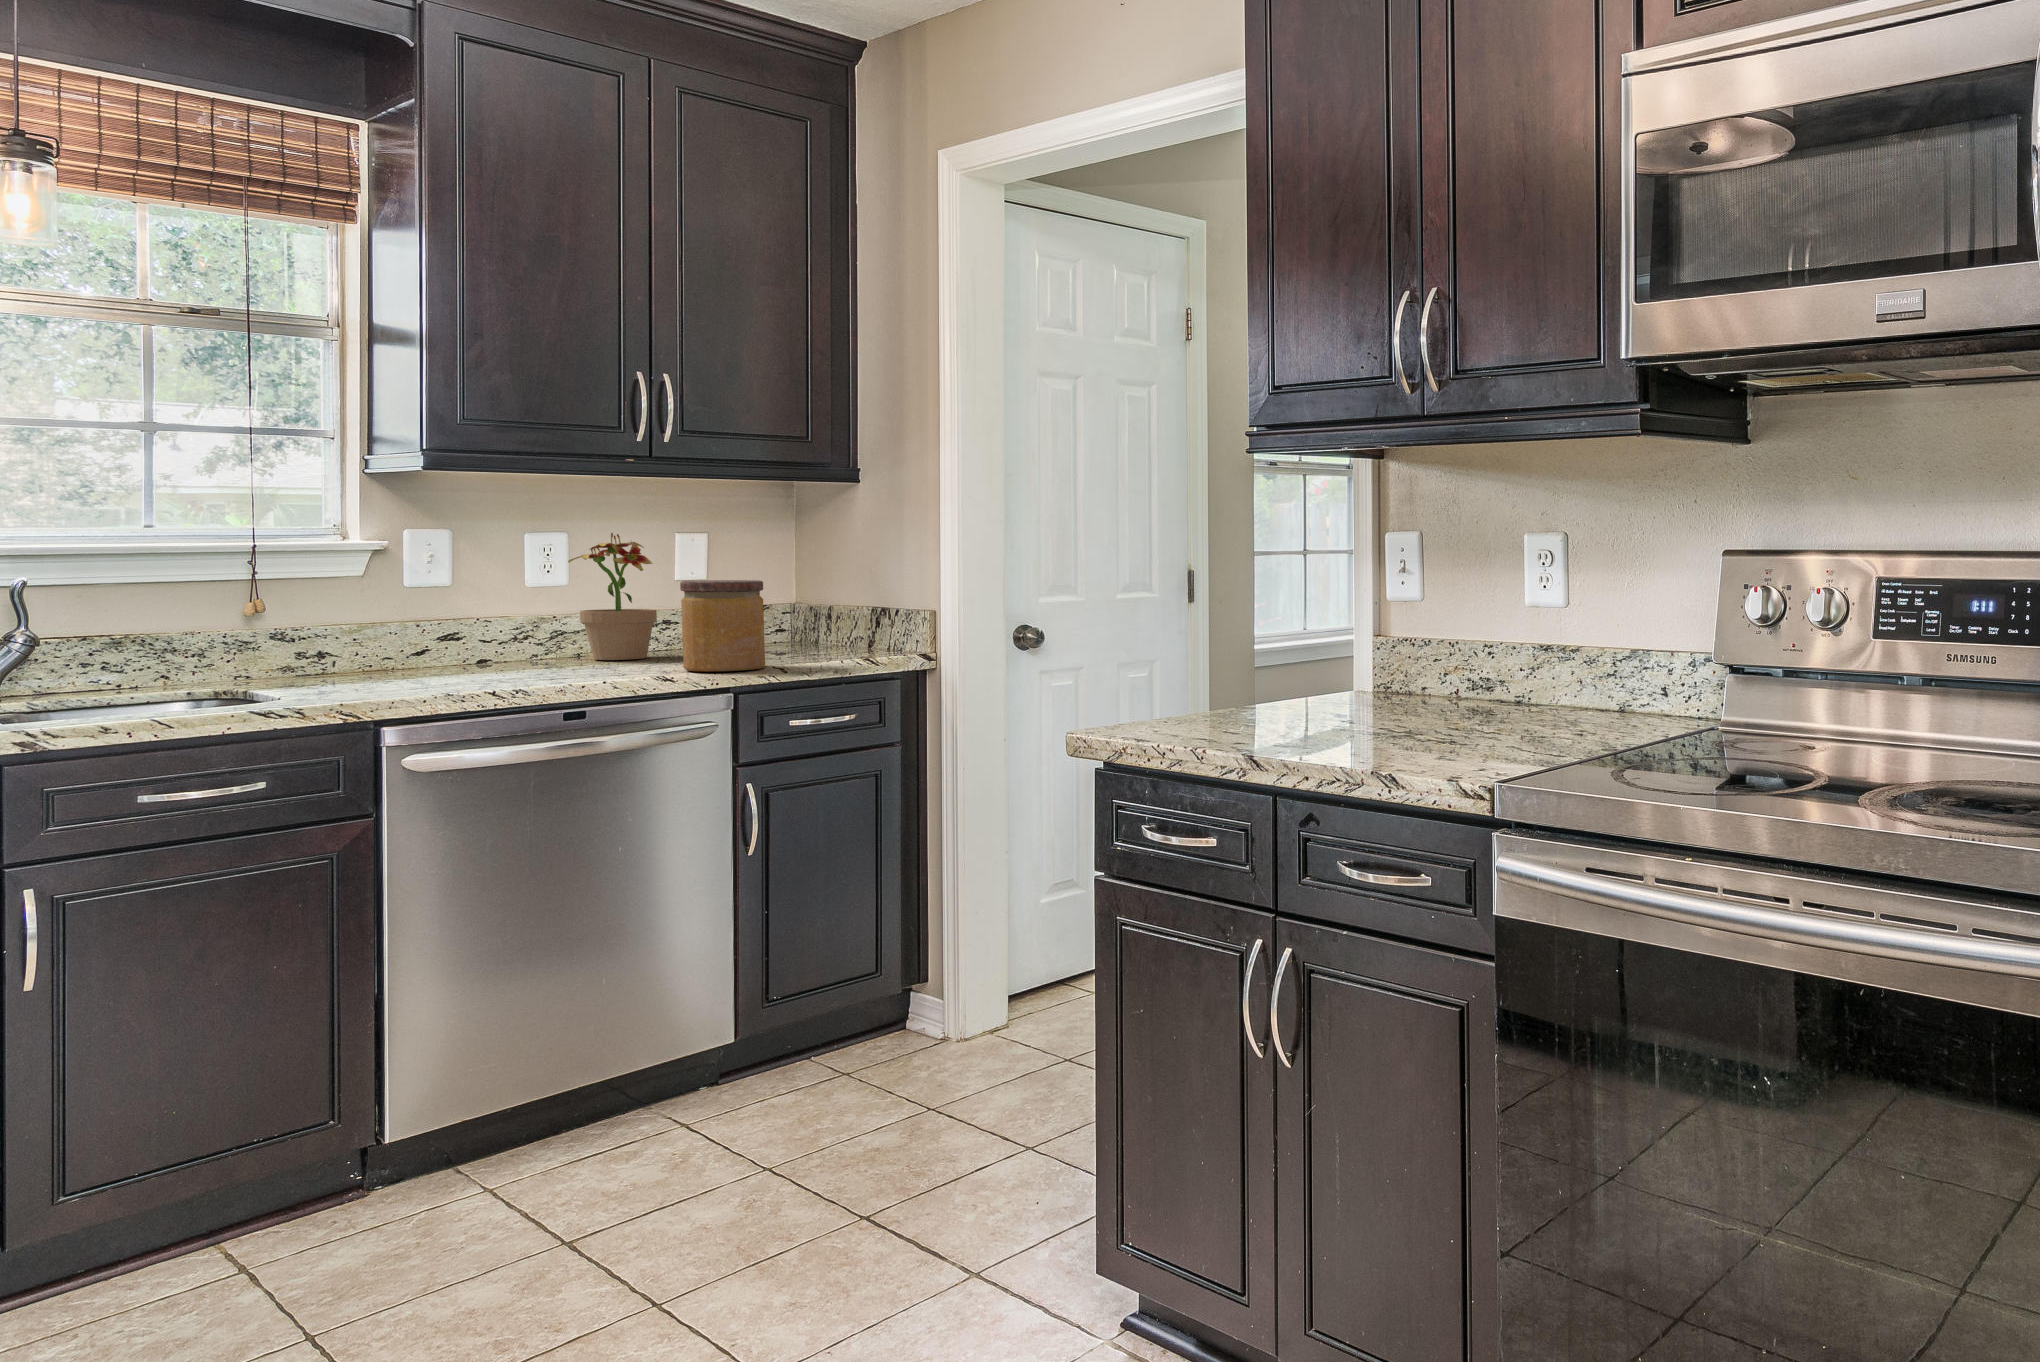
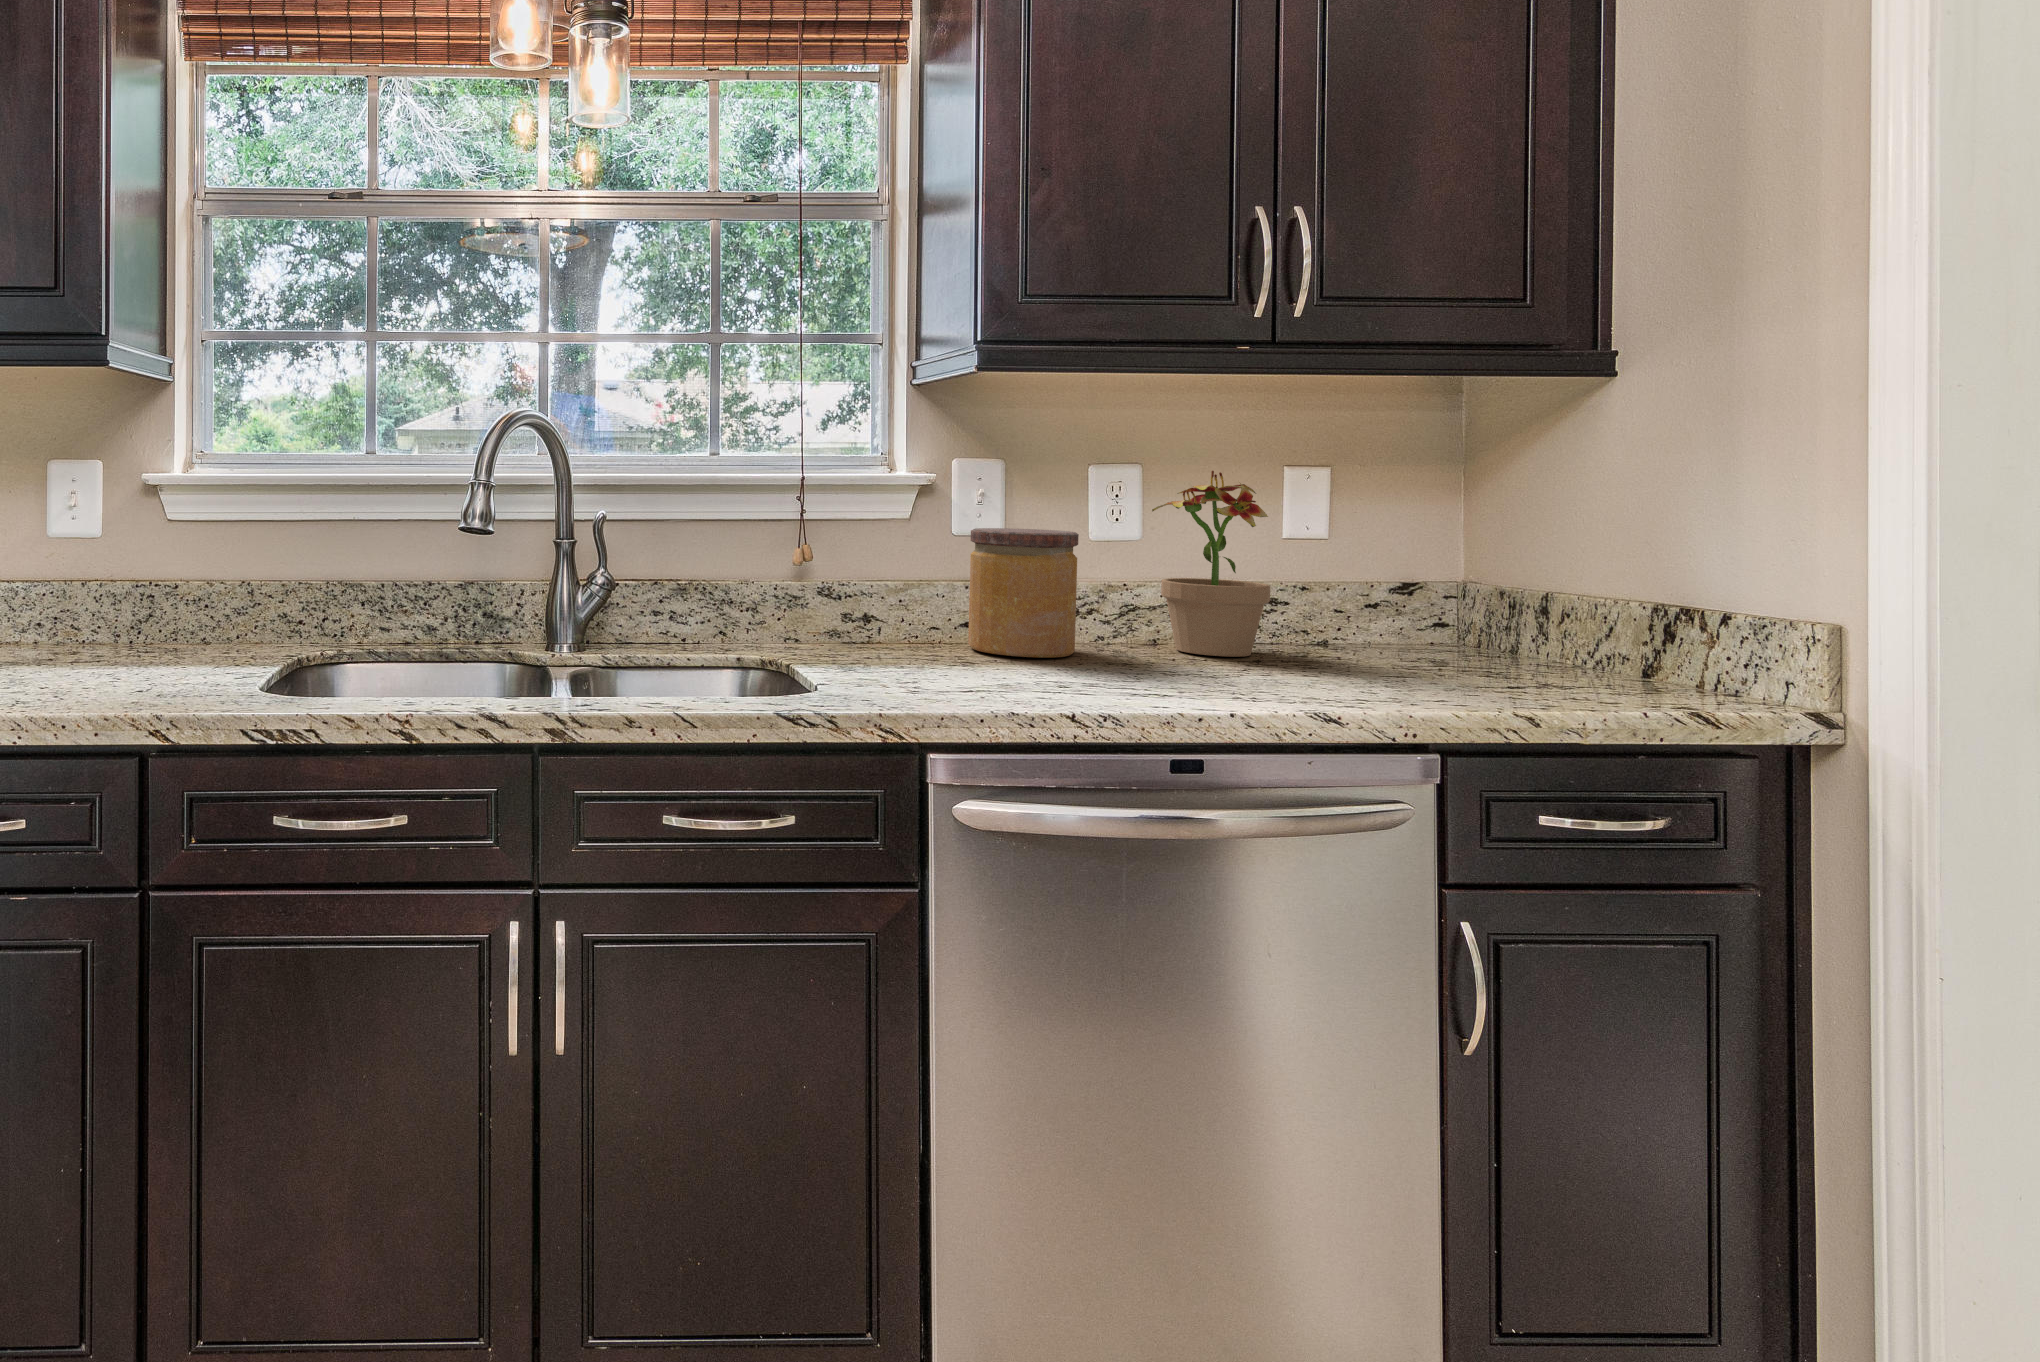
jar: present [680,580,765,671] -> present [968,528,1079,658]

